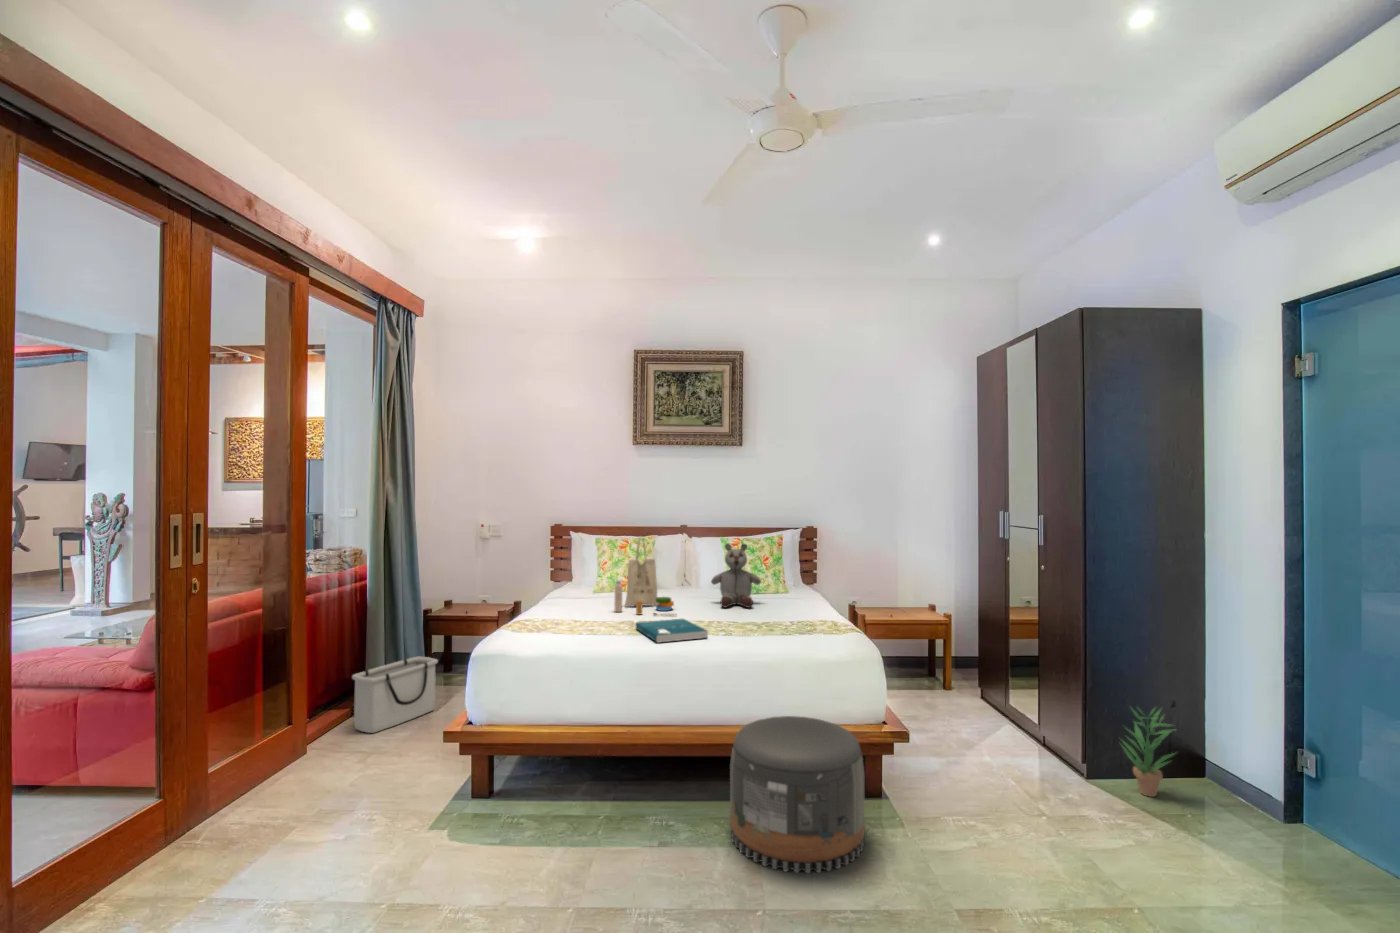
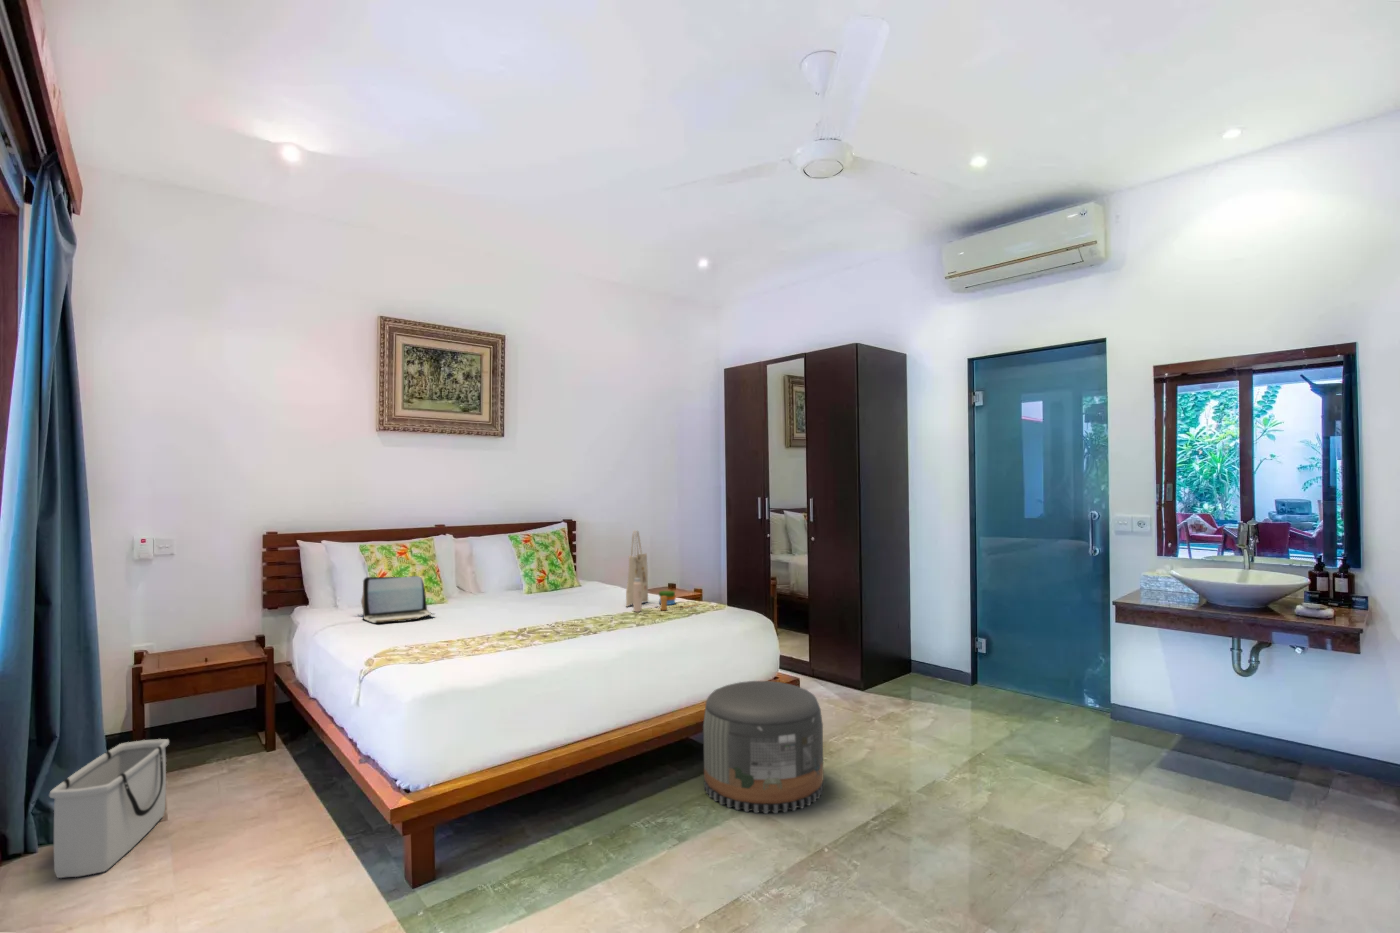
tote bag: present [615,538,676,615] -> present [626,531,697,612]
stuffed bear: present [711,544,761,608] -> none [537,537,590,605]
laptop: none [569,564,621,603] -> present [361,576,432,623]
book: present [636,619,708,643] -> none [536,617,625,641]
potted plant: present [1122,709,1174,797] -> none [878,626,917,692]

